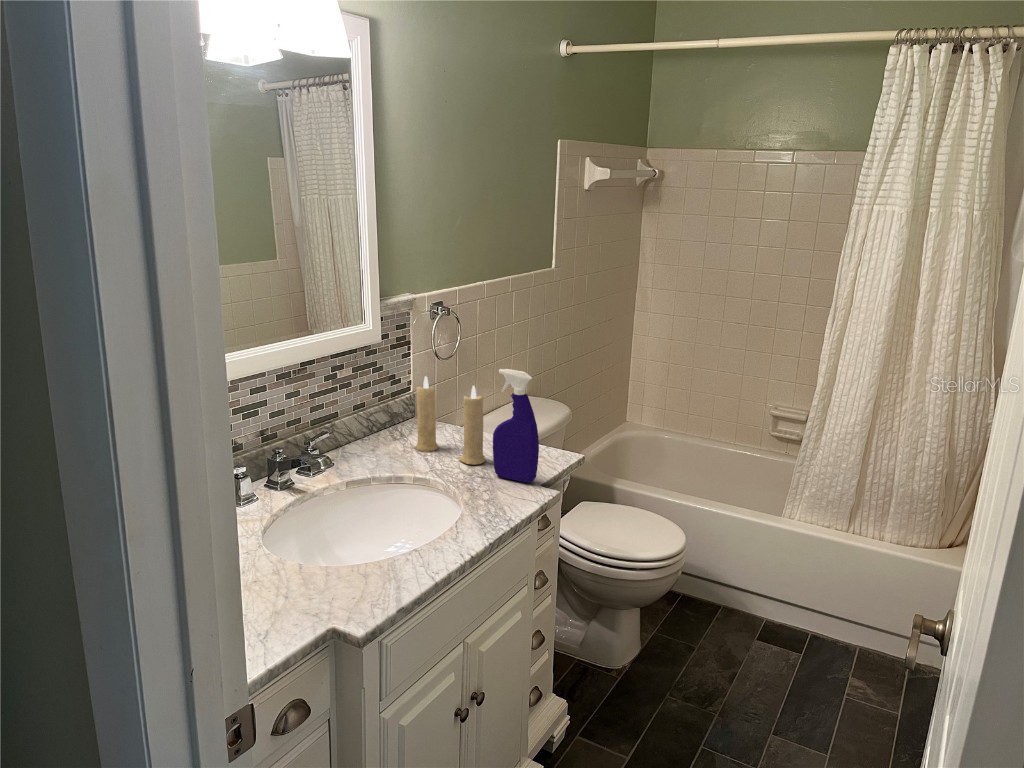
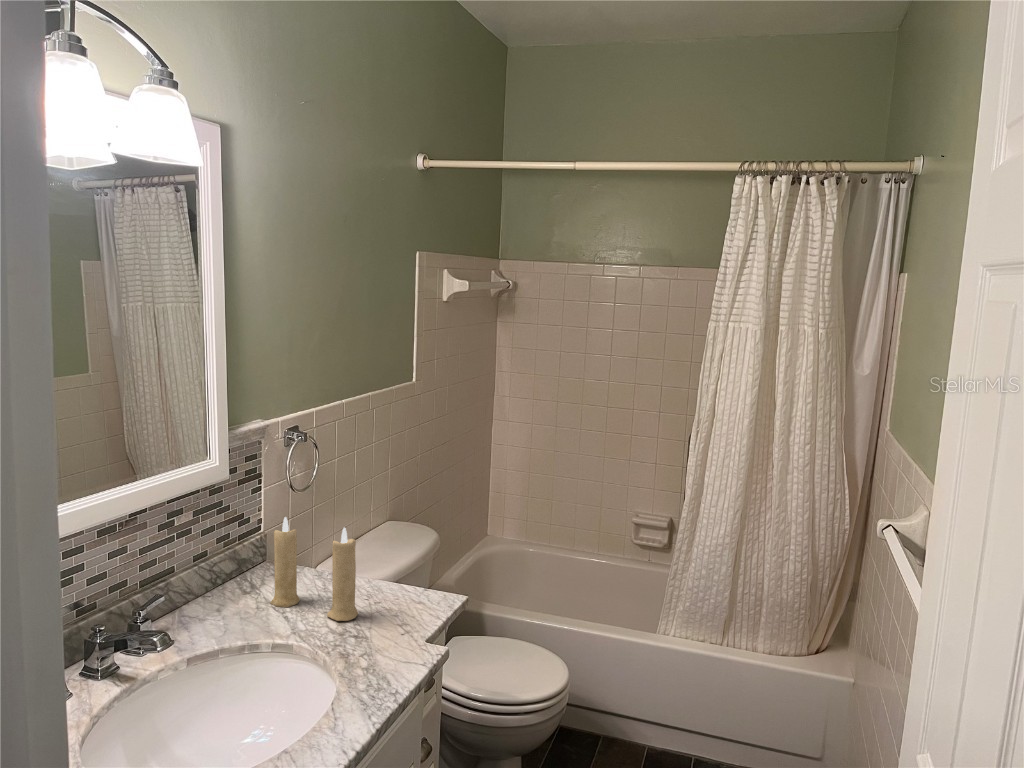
spray bottle: present [493,369,539,483] -> none [369,509,424,640]

